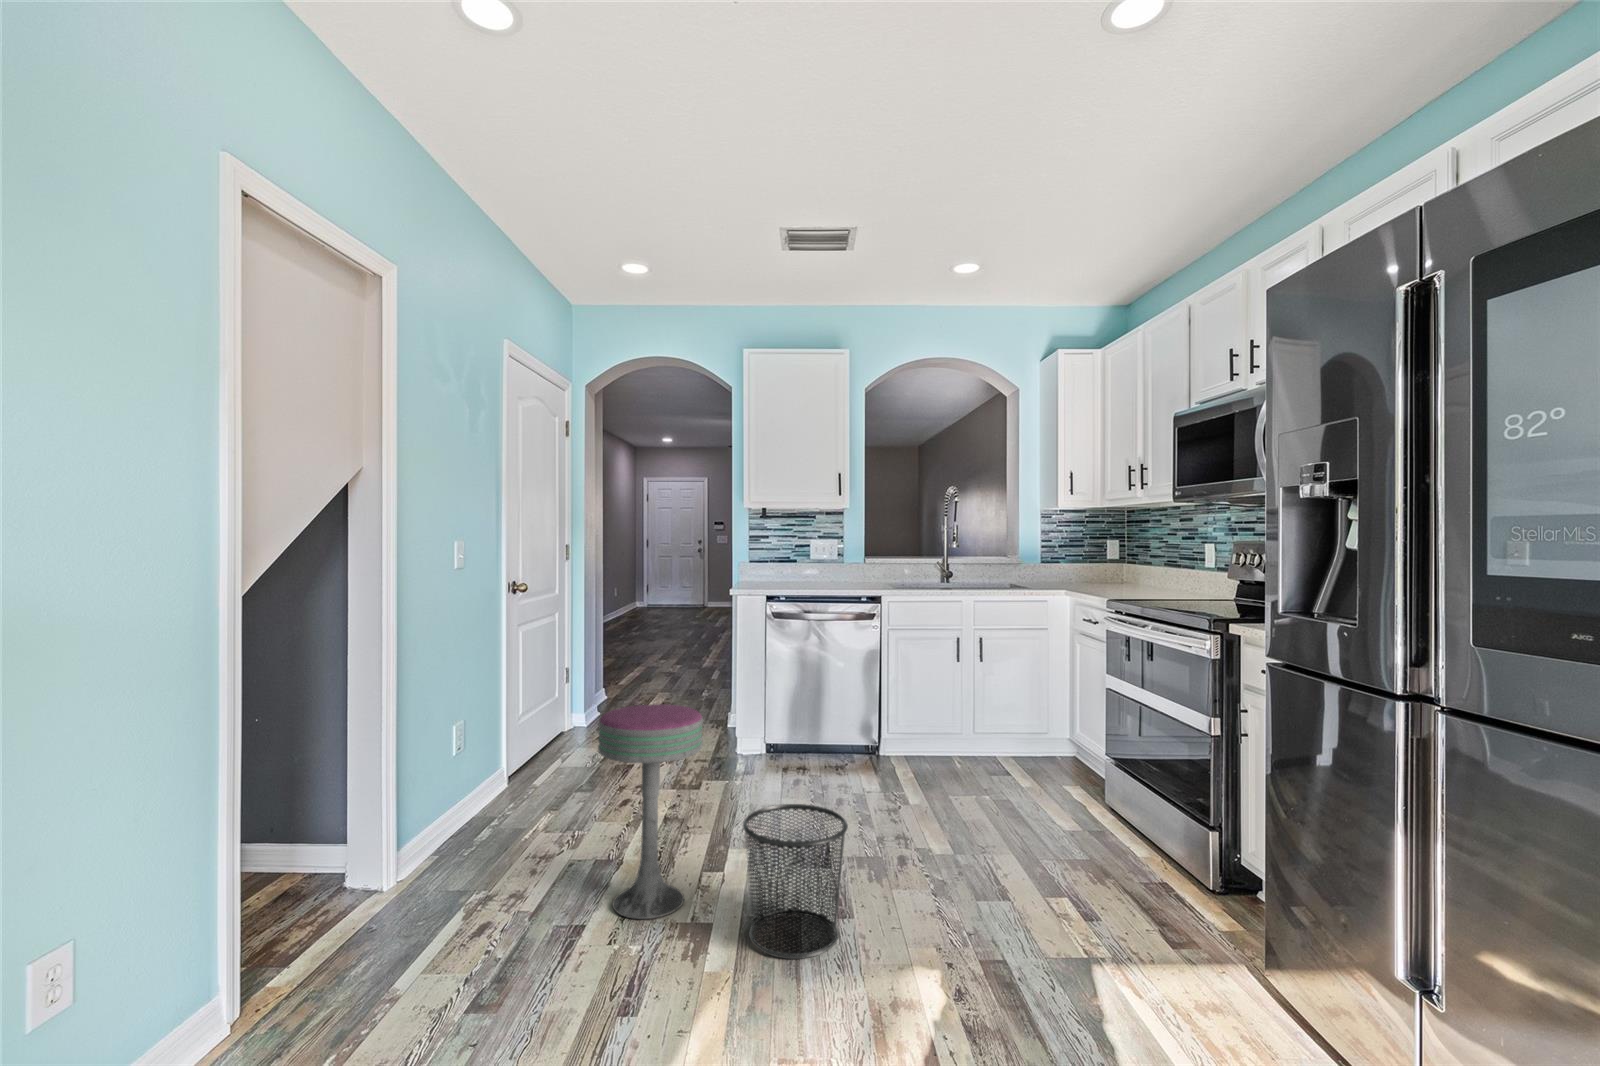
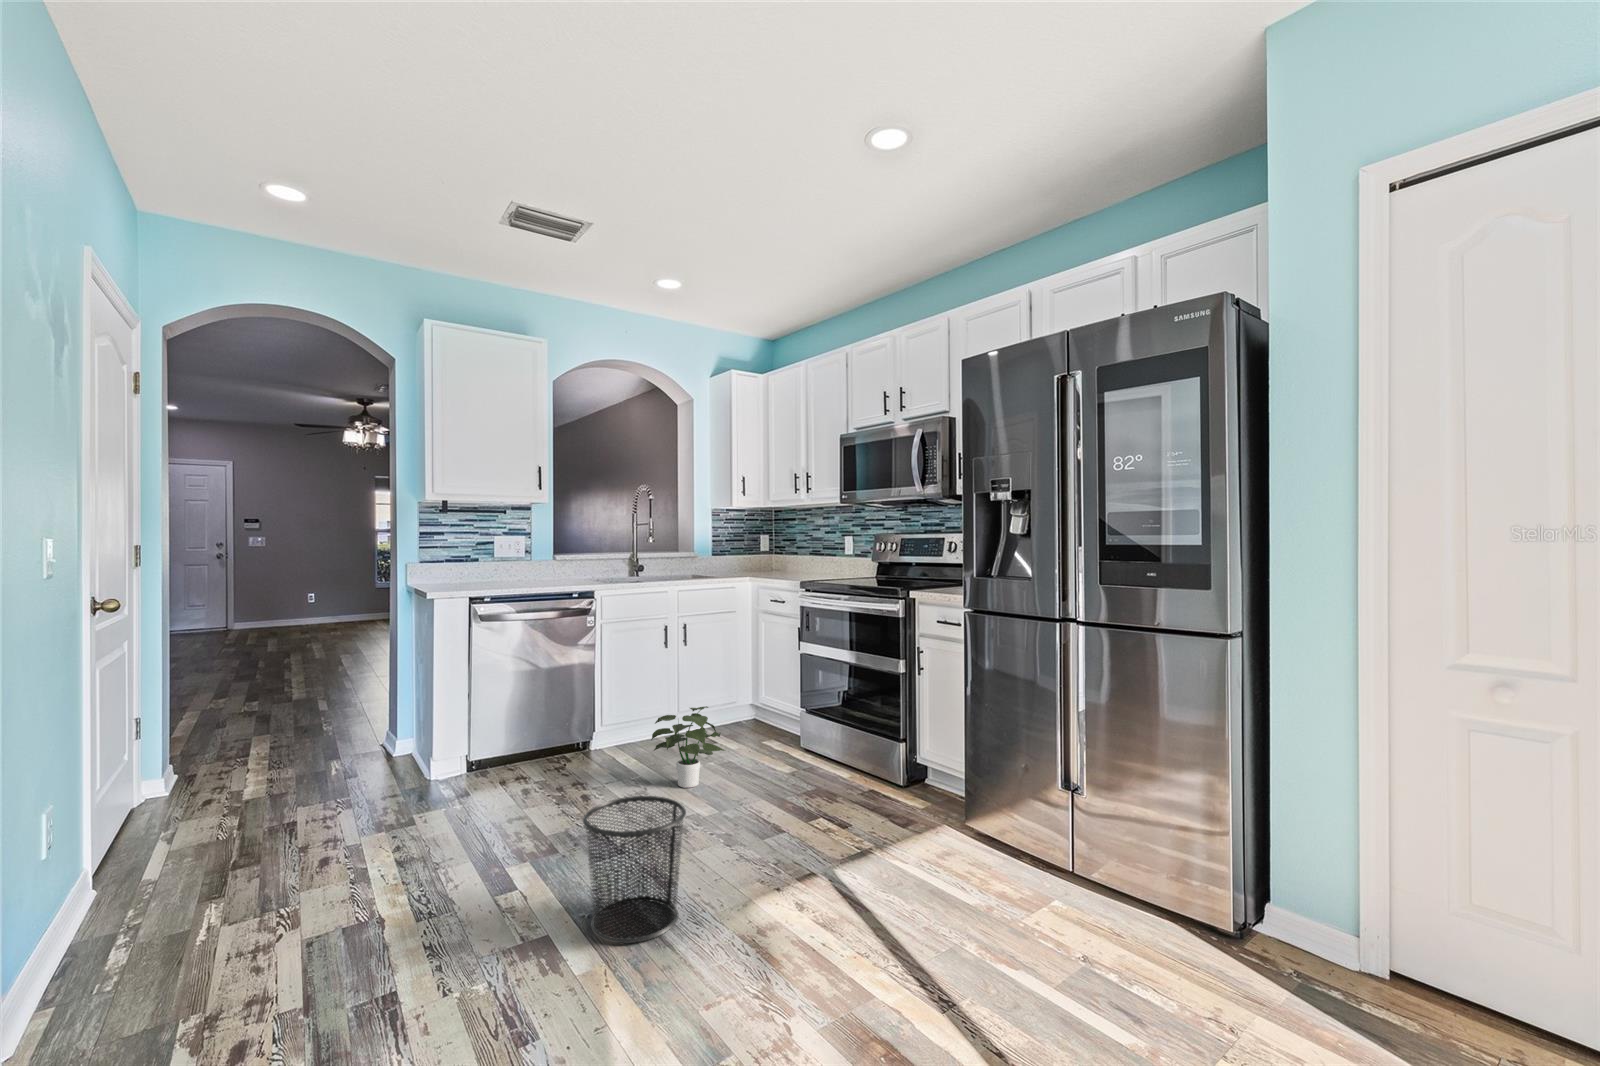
bar stool: present [598,704,703,919] -> none [395,723,519,961]
potted plant: none [910,726,990,813] -> present [651,706,725,788]

